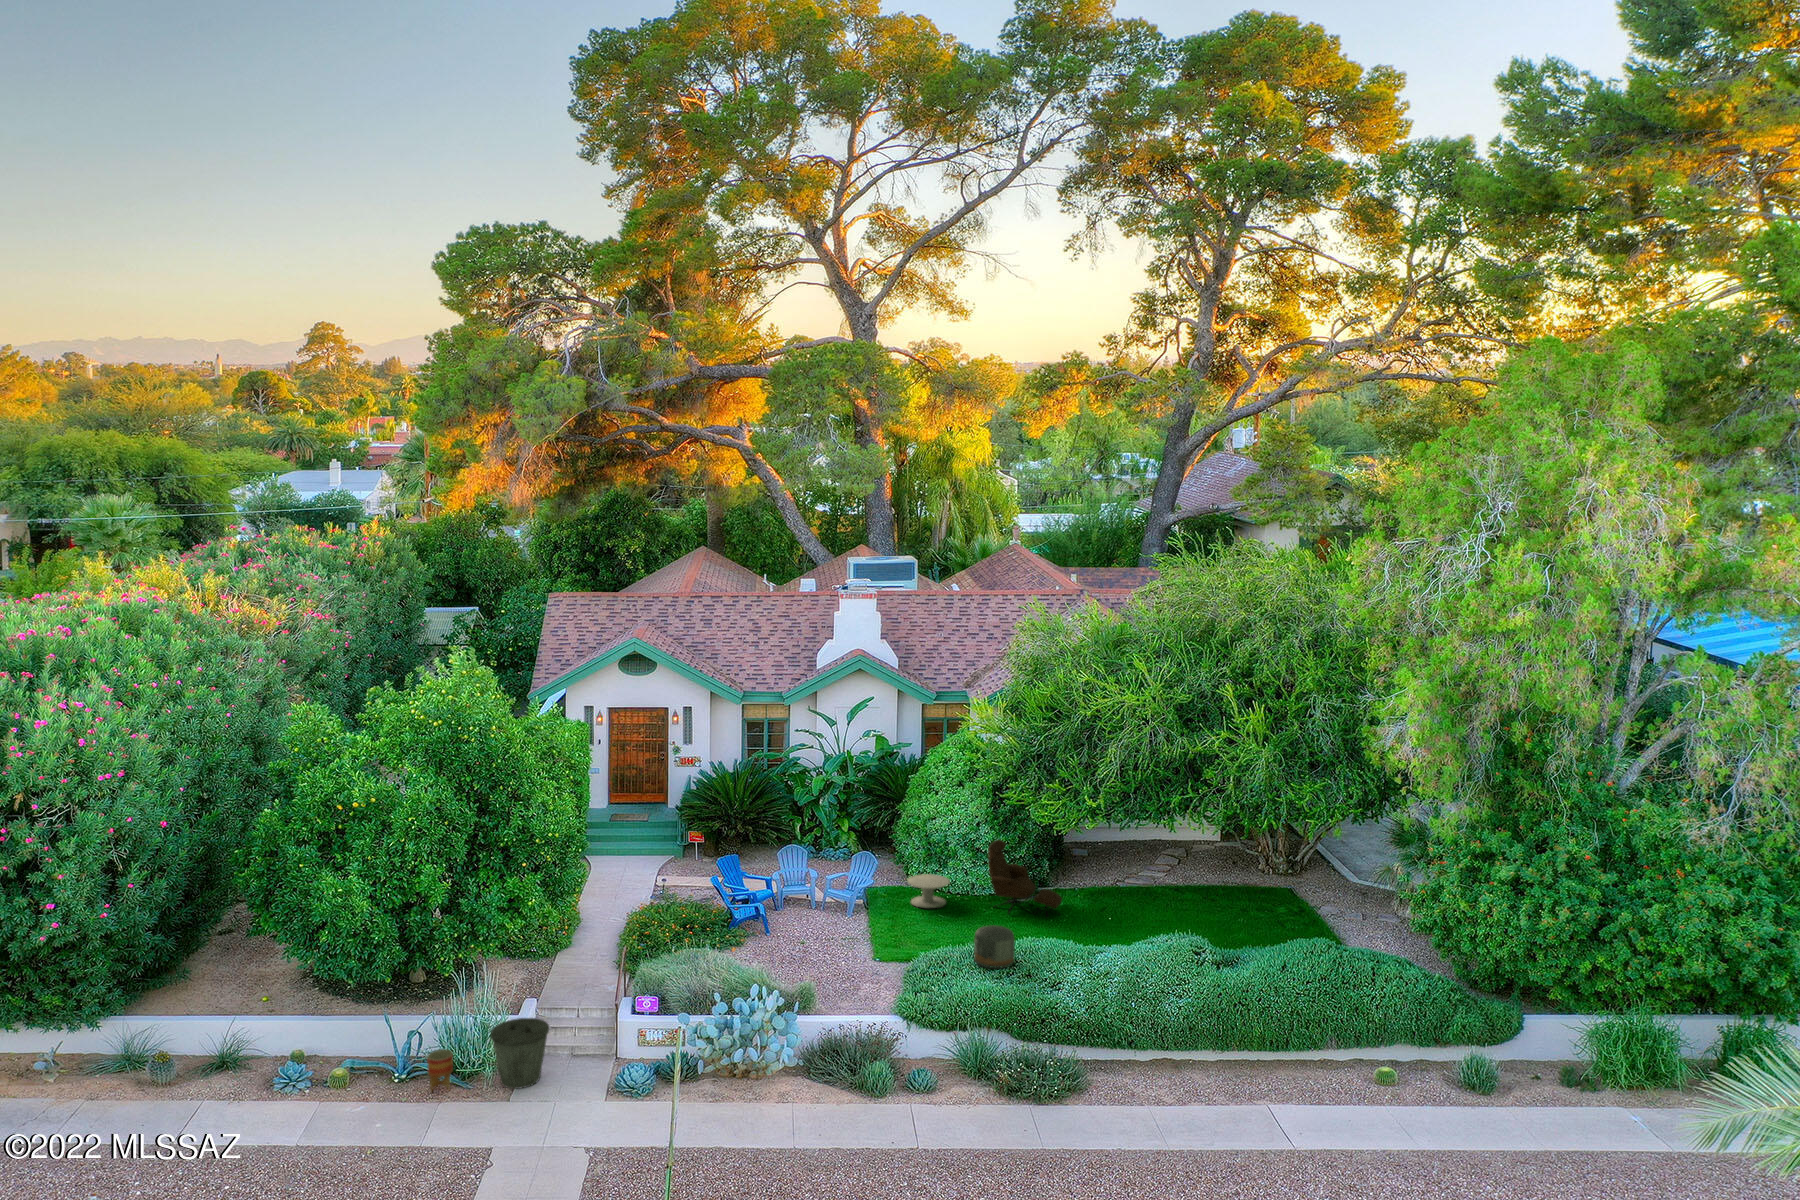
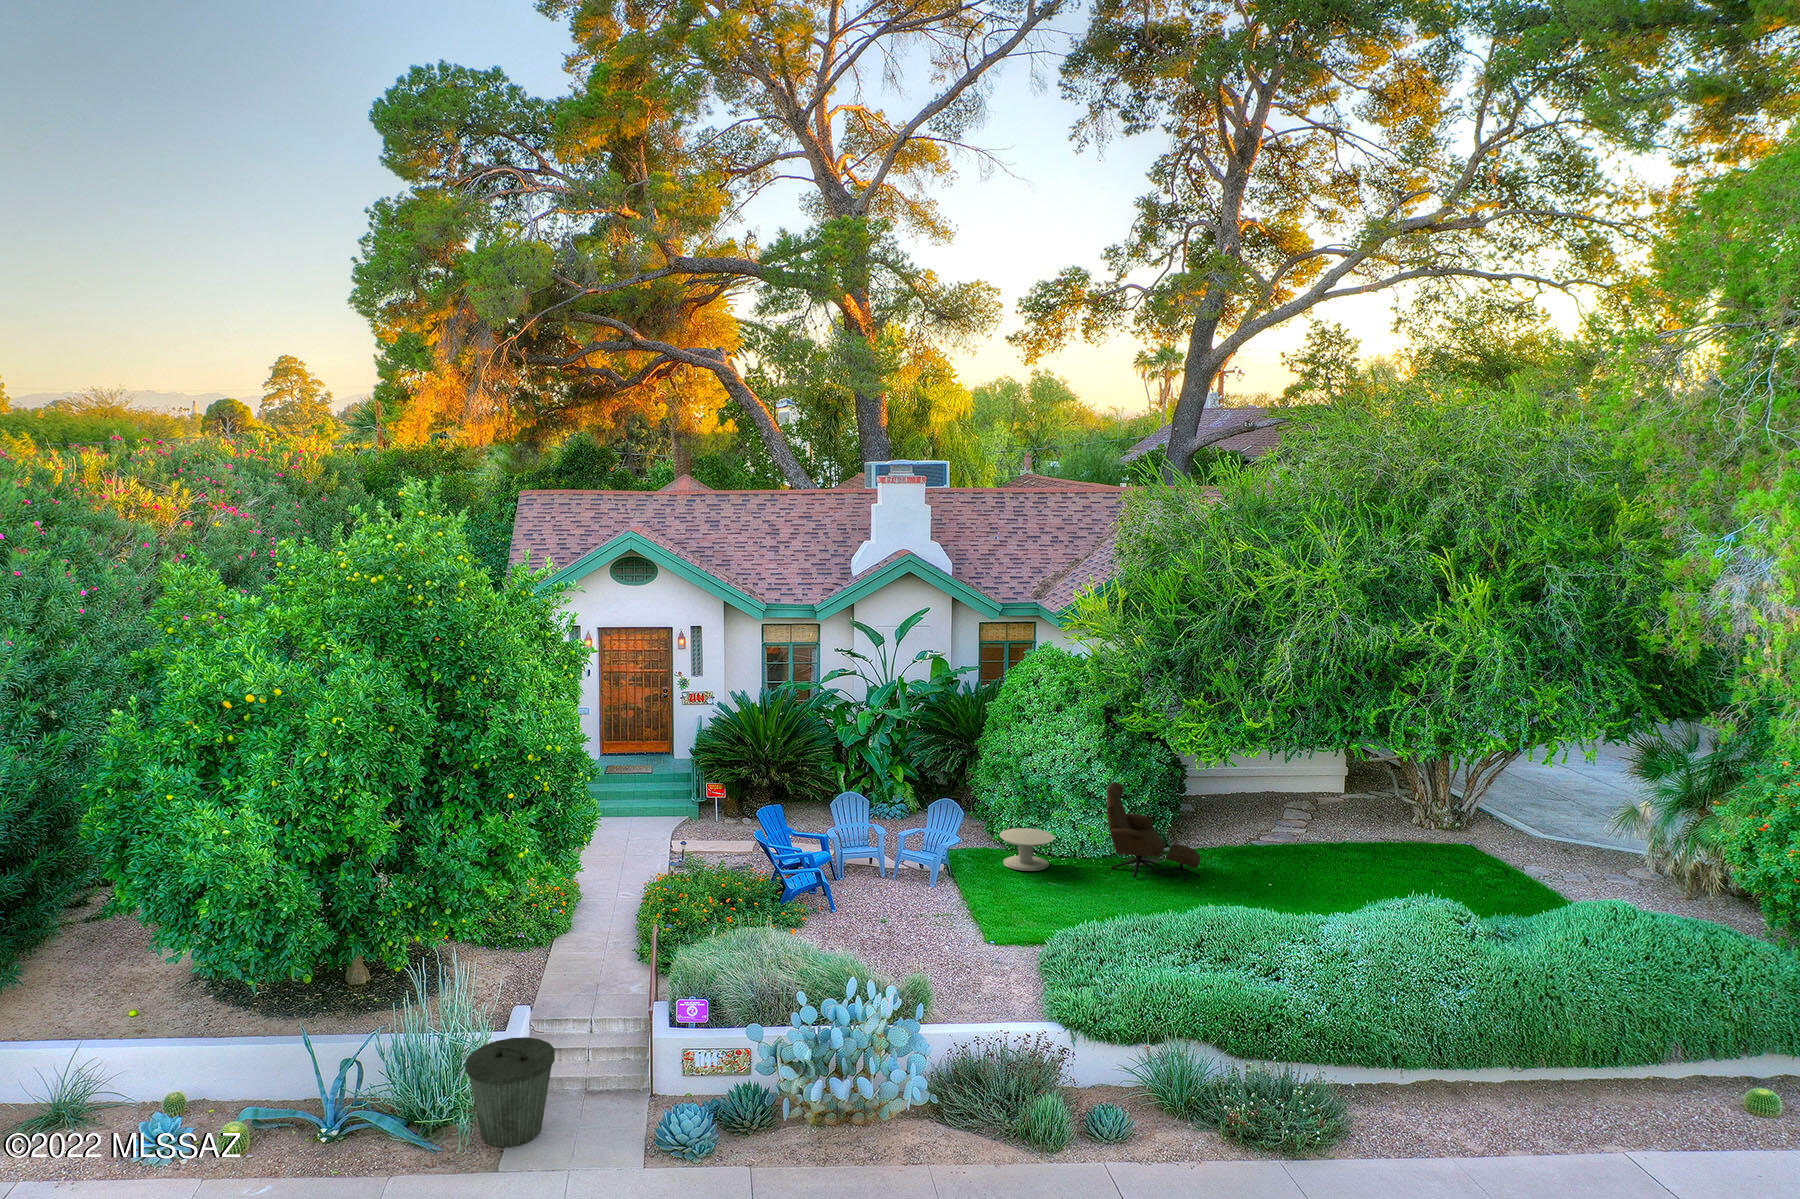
pouf: present [974,925,1015,968] -> none [1136,890,1193,949]
planter: present [427,1049,453,1093] -> none [368,1090,408,1160]

